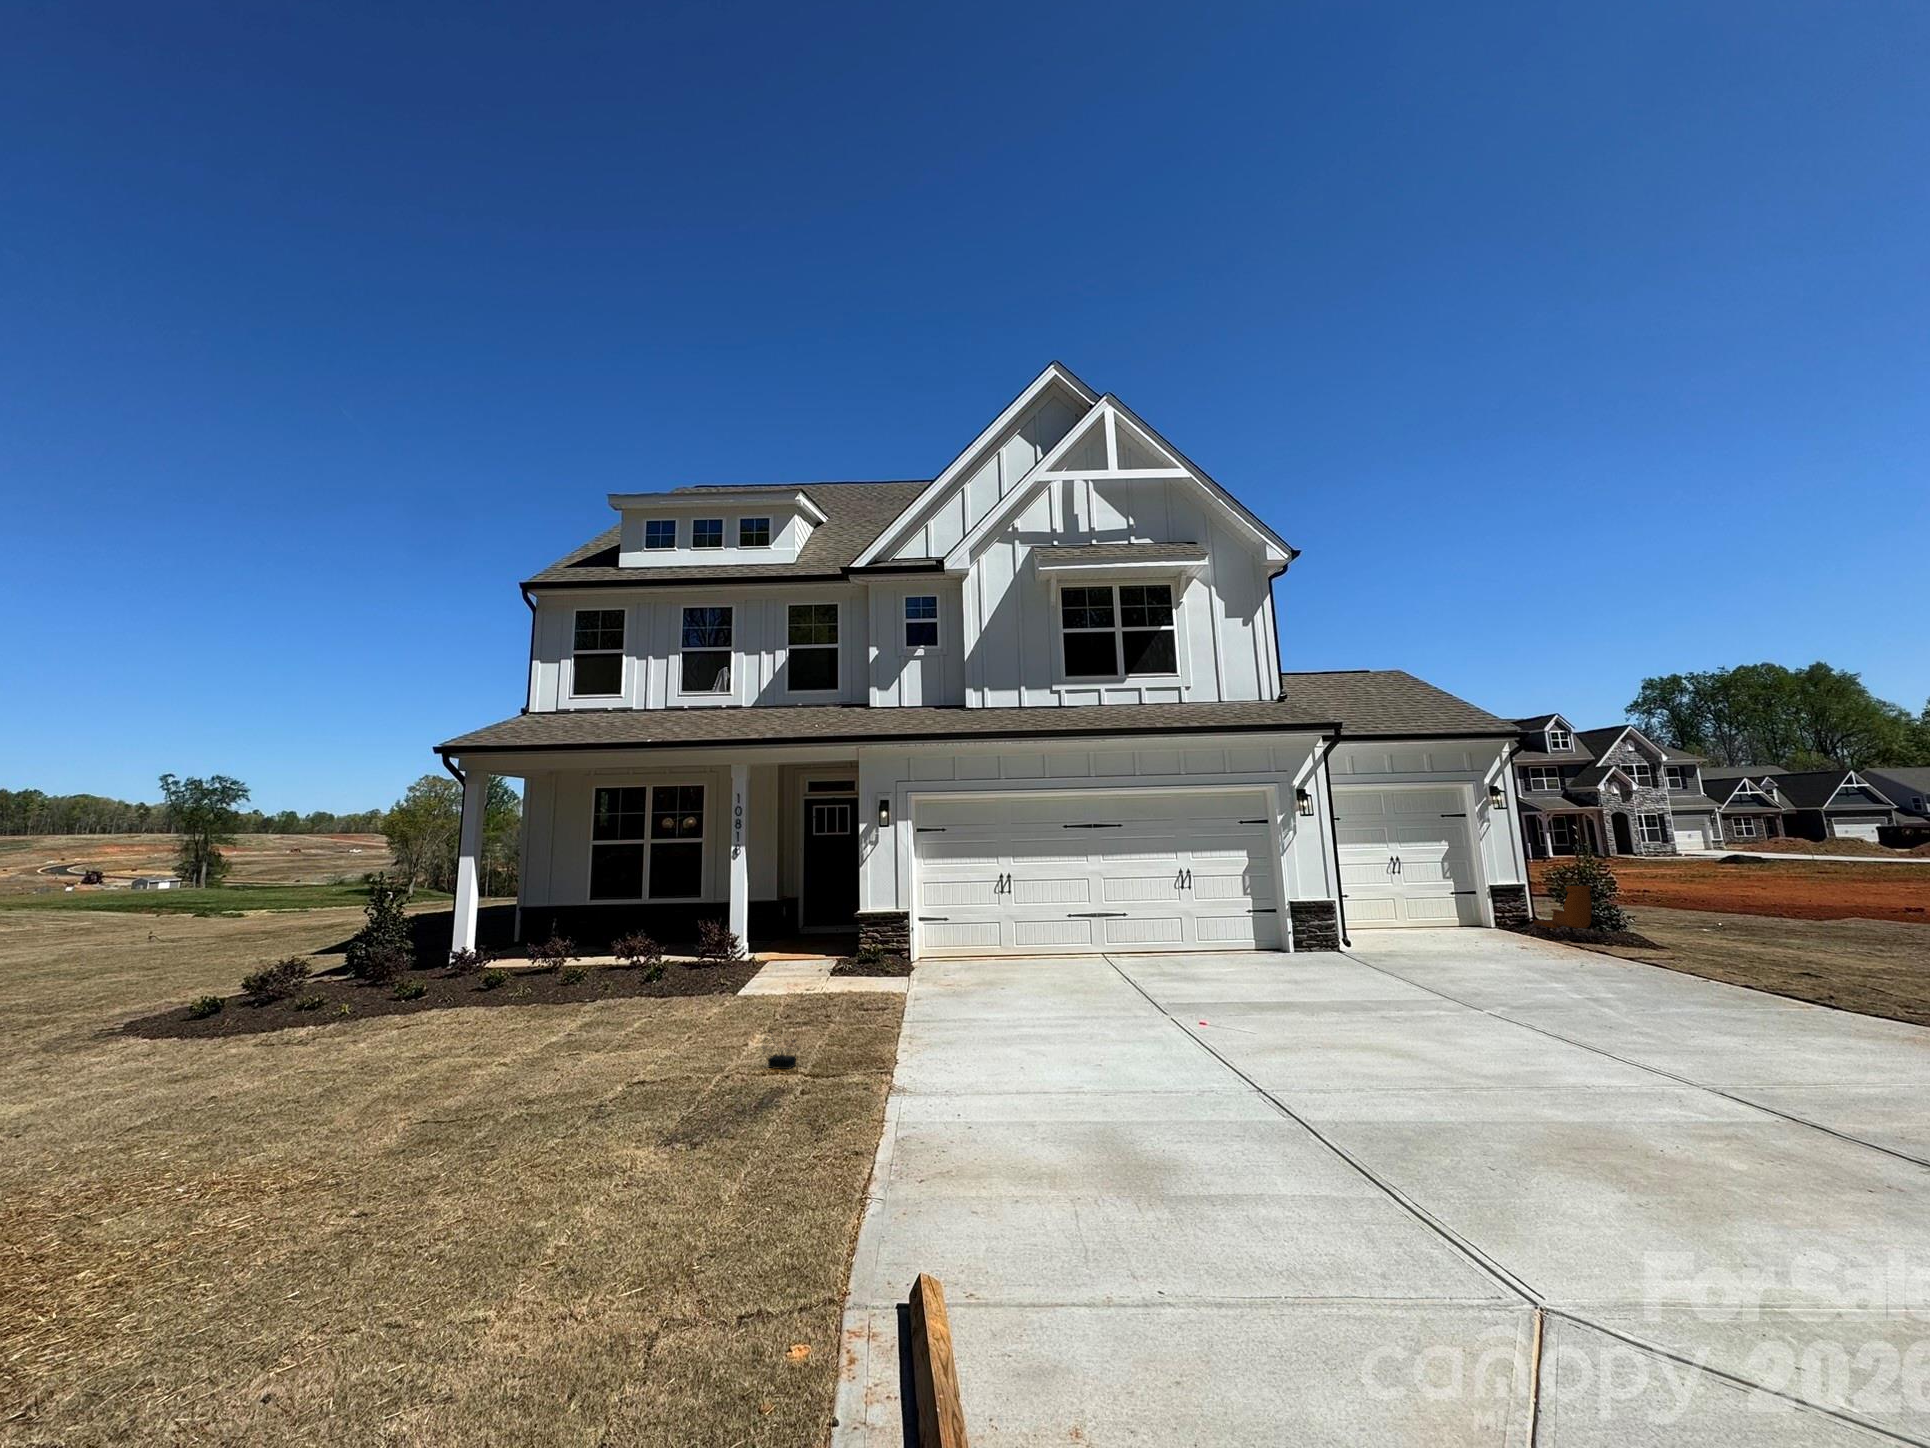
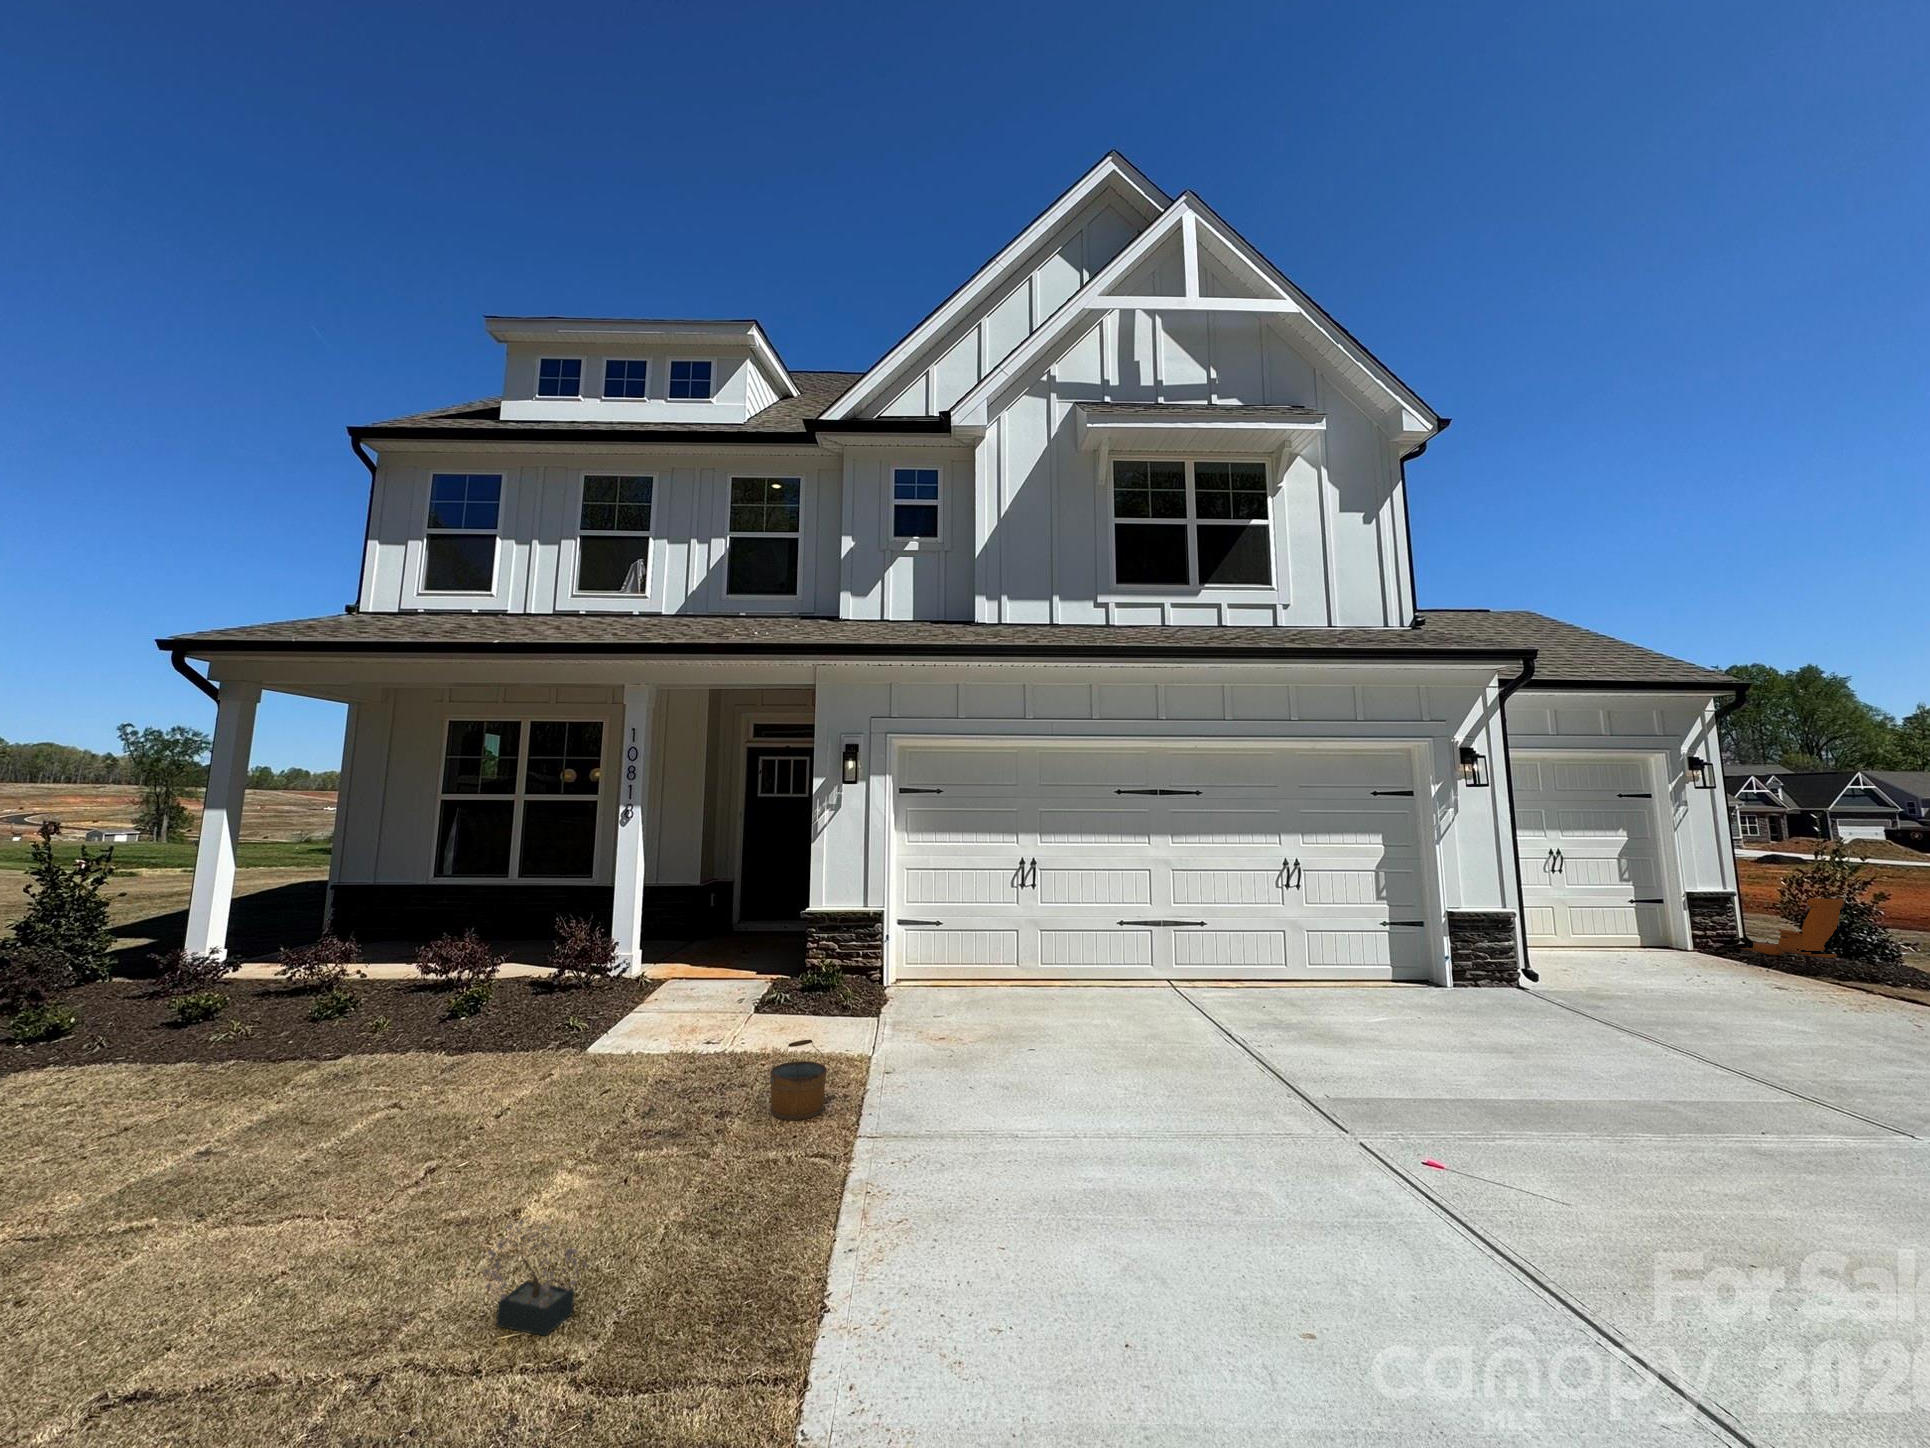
bucket: none [855,976,885,1017] -> present [770,1039,826,1120]

